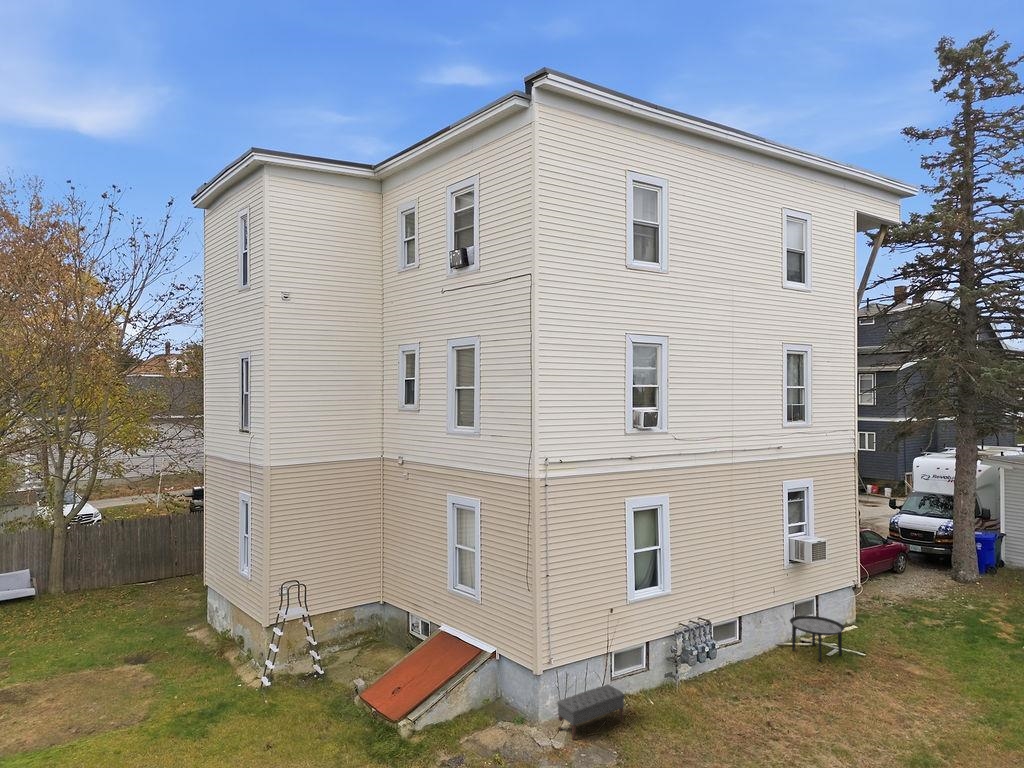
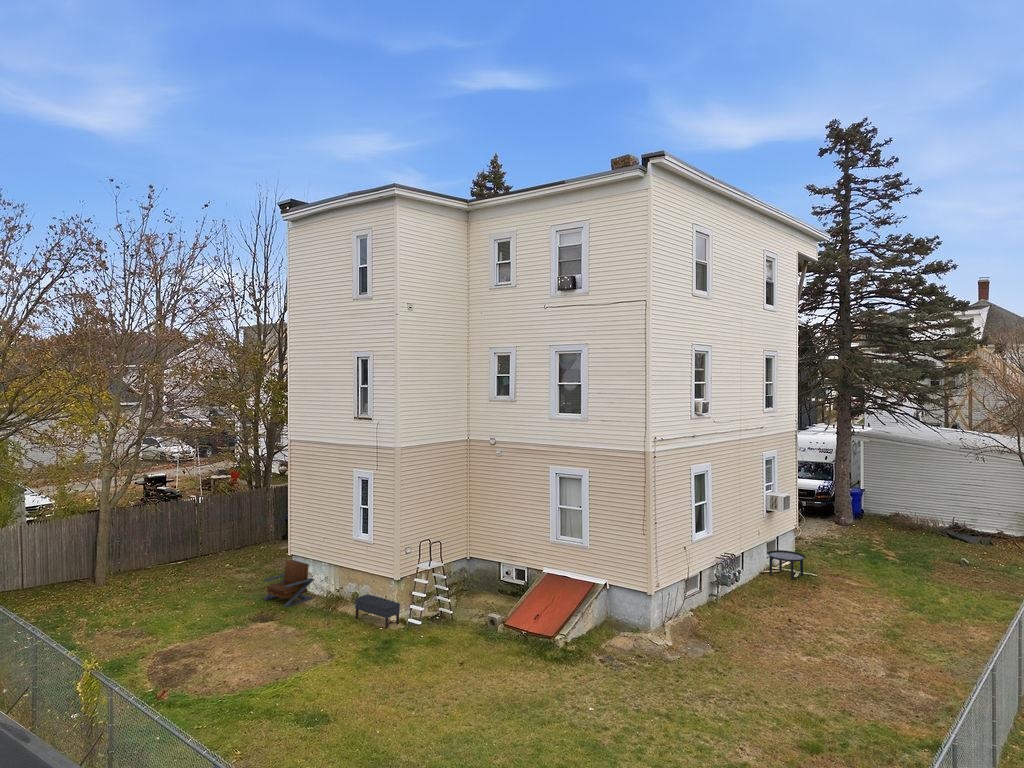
lounge chair: none [164,586,213,642] -> present [264,560,314,607]
bench: present [557,685,624,740] -> present [355,594,400,628]

